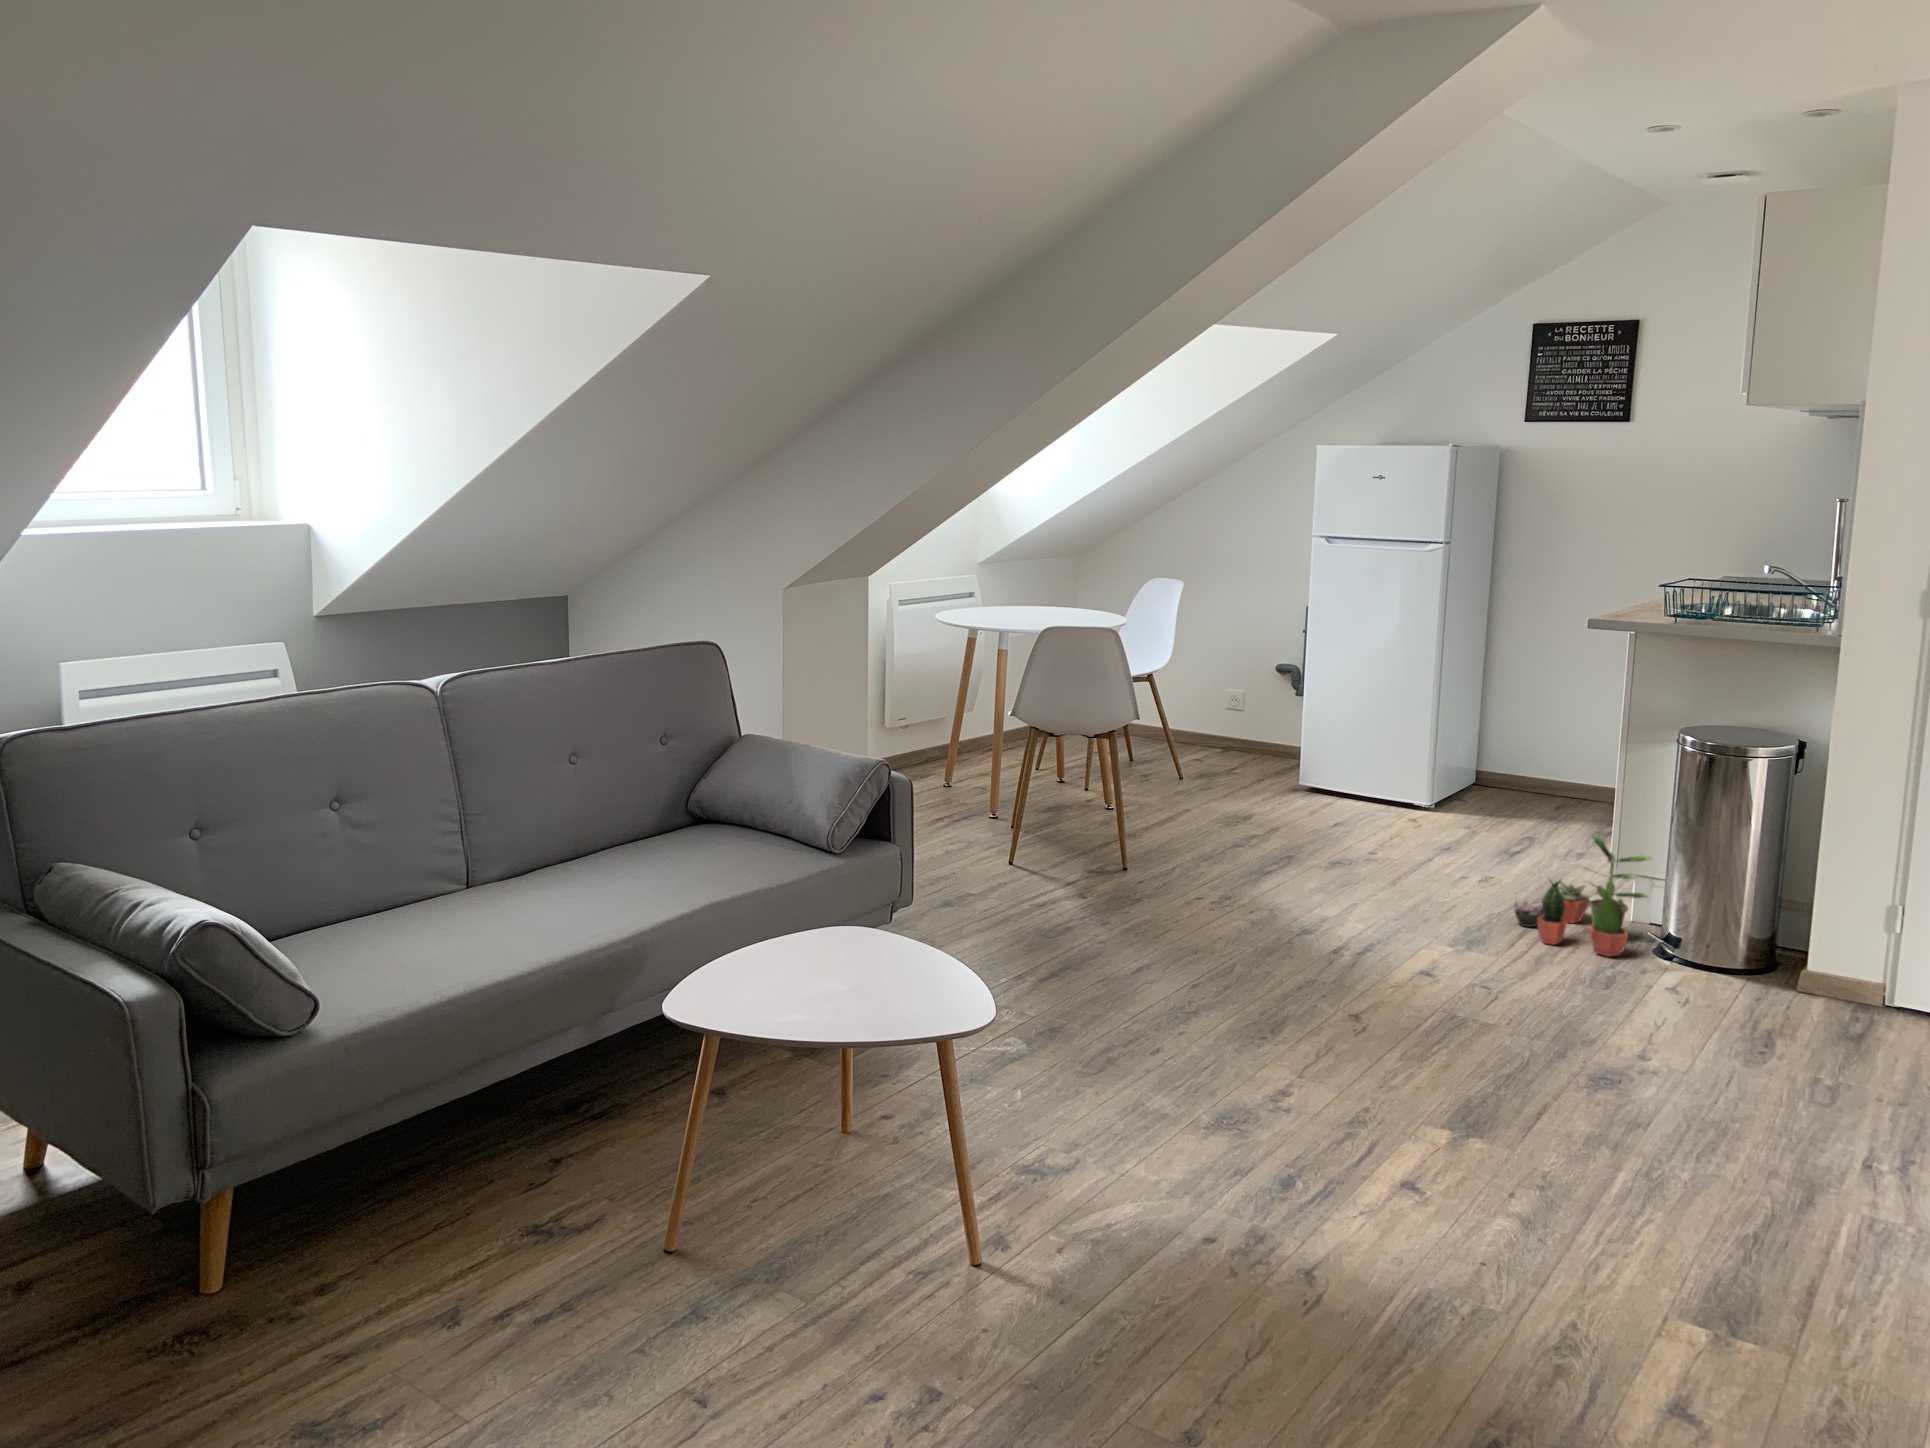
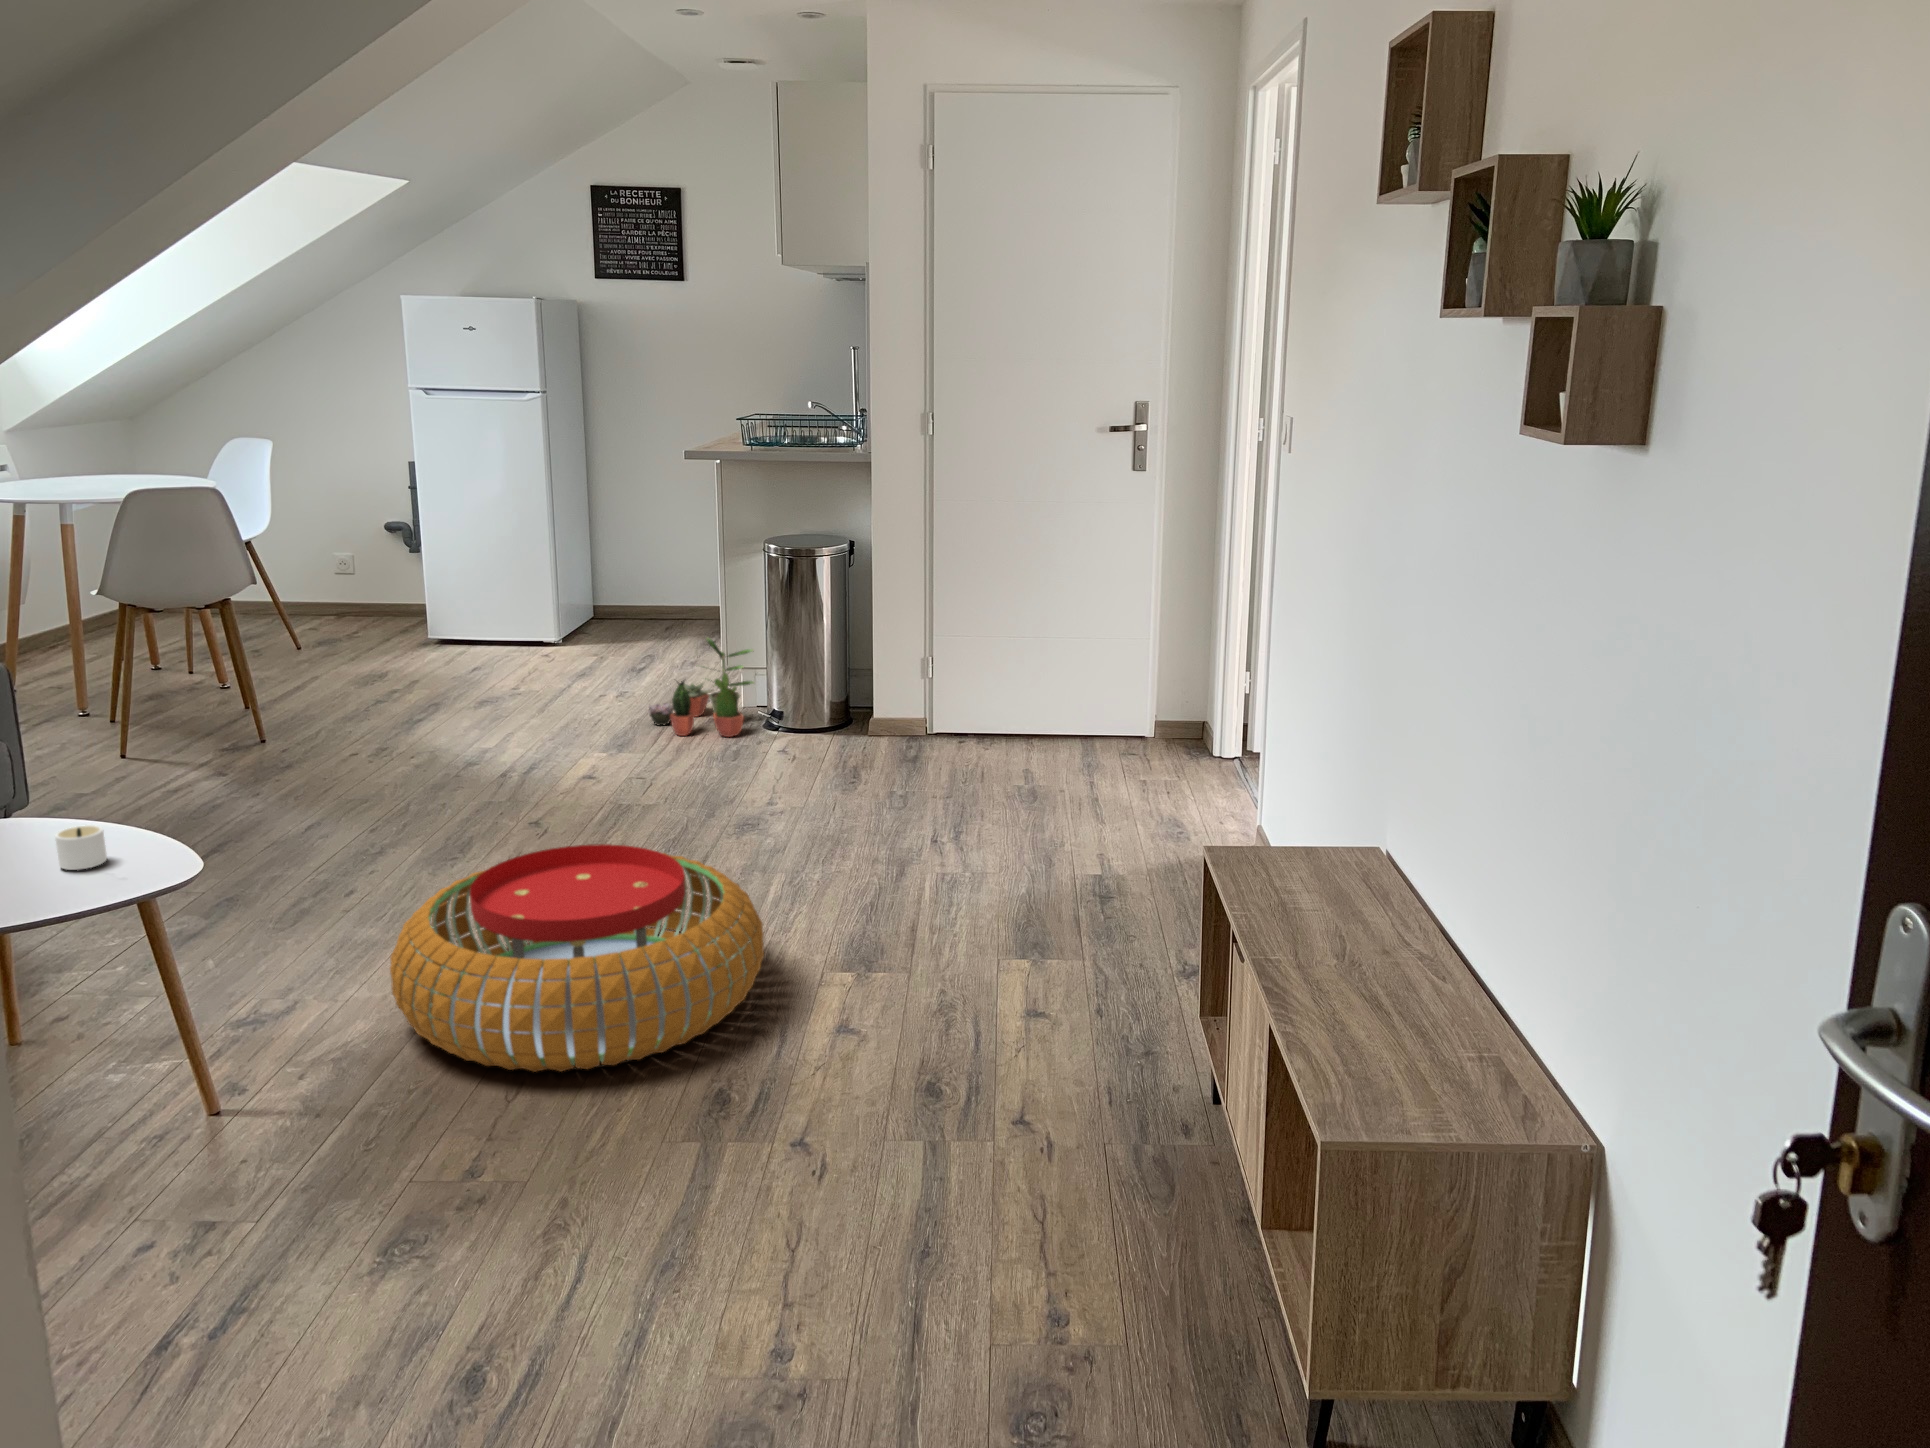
candle: none [882,957,932,1000] -> present [55,825,107,870]
pouf: none [1158,1069,1590,1358] -> present [390,844,764,1072]

